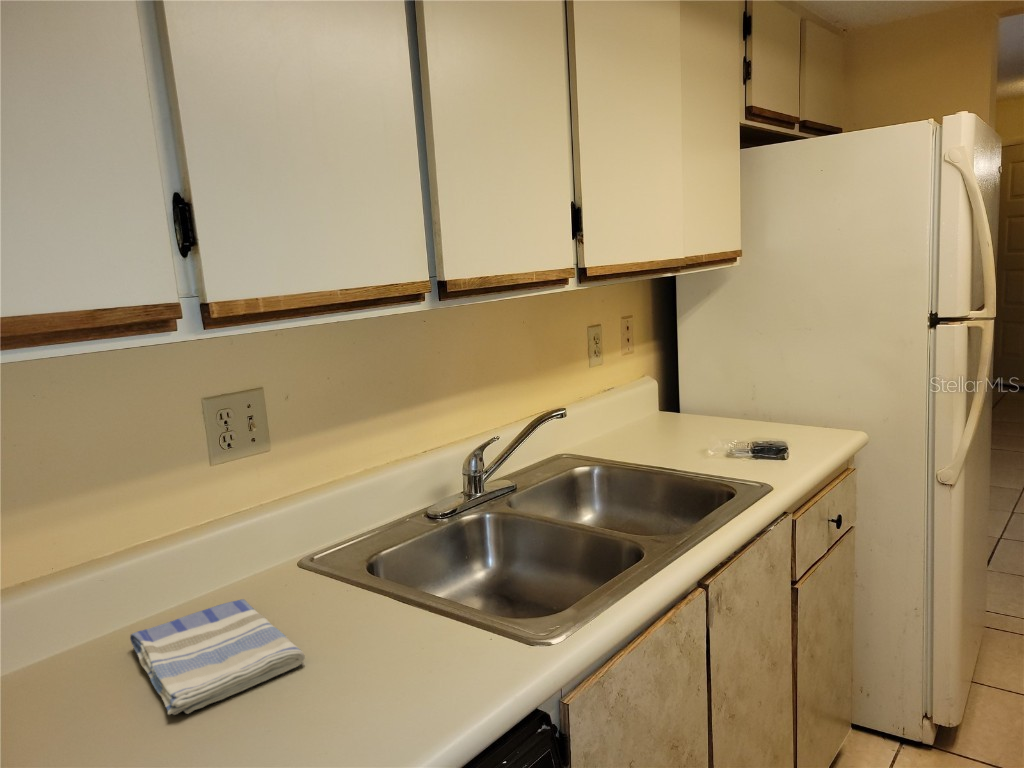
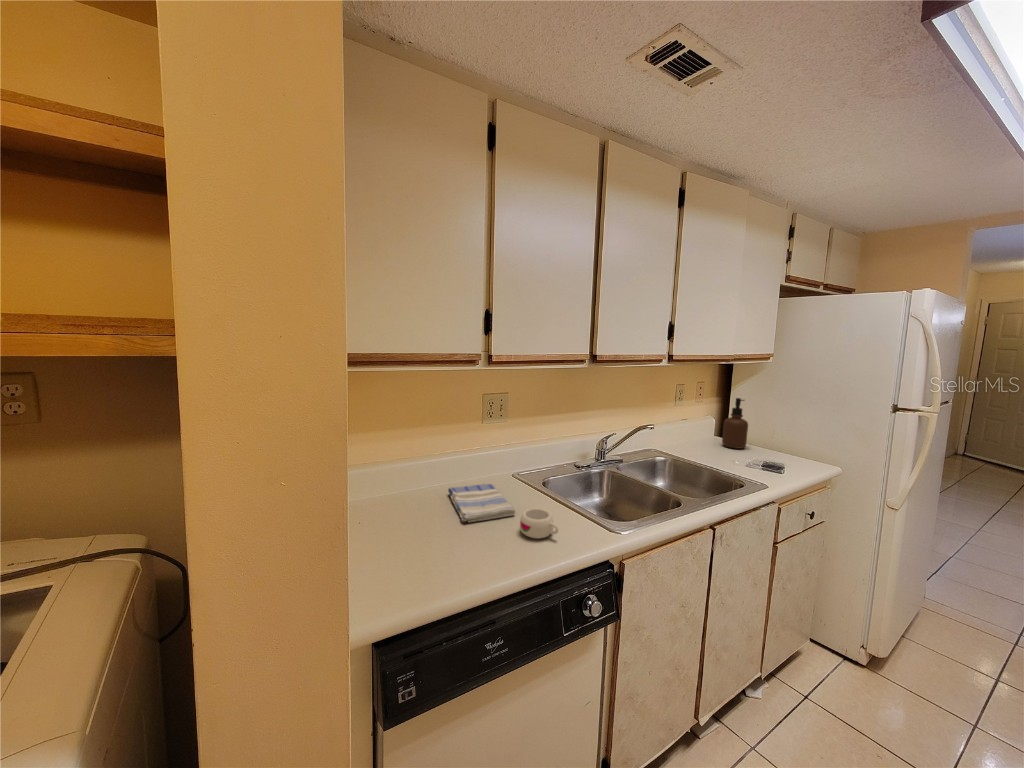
soap dispenser: none [678,338,718,428] -> present [722,398,748,449]
mug: none [317,637,410,713] -> present [520,508,558,539]

